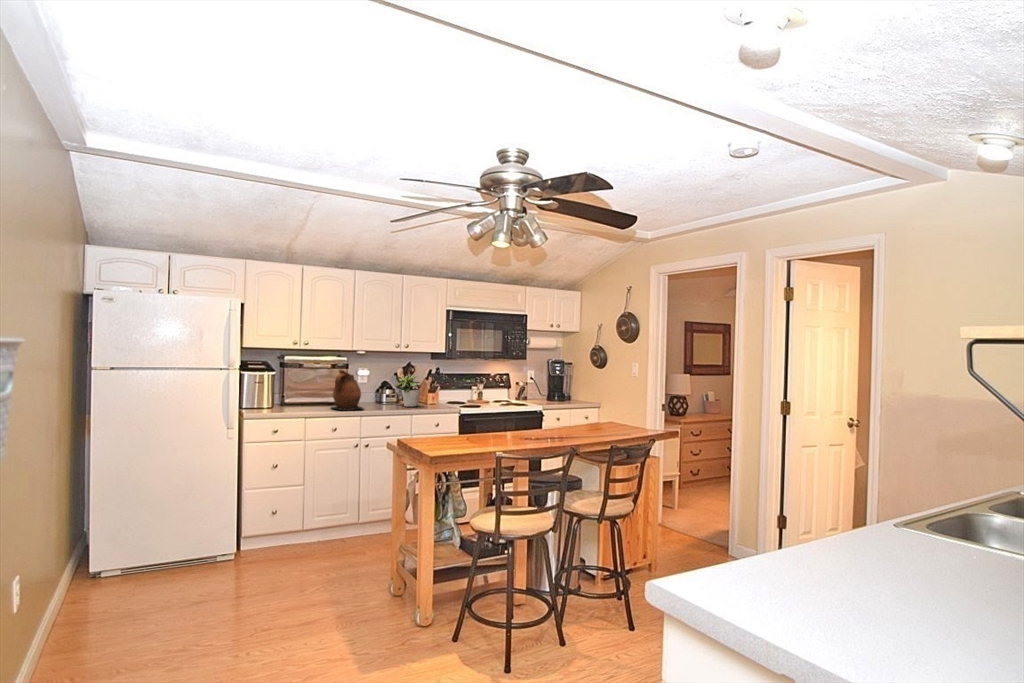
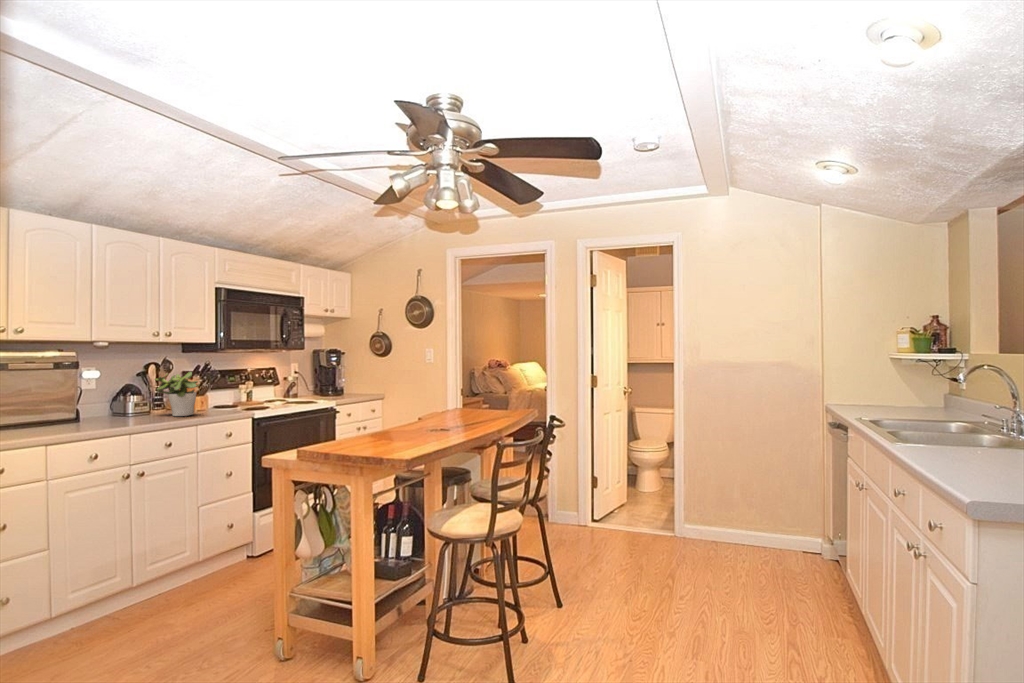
ceramic pitcher: present [331,370,363,409] -> none [66,370,131,429]

